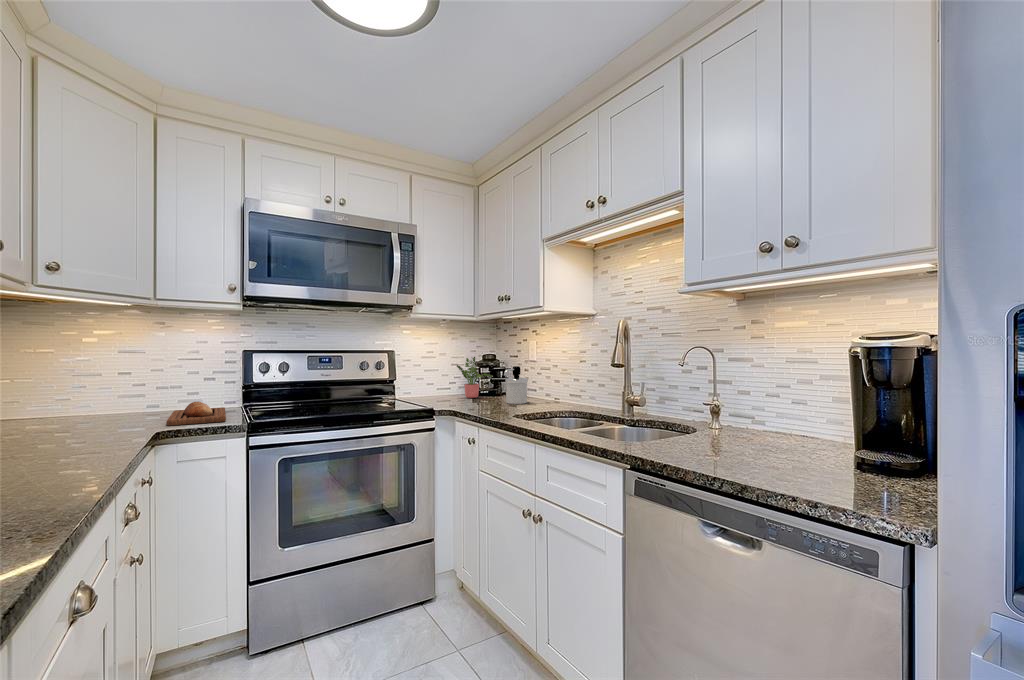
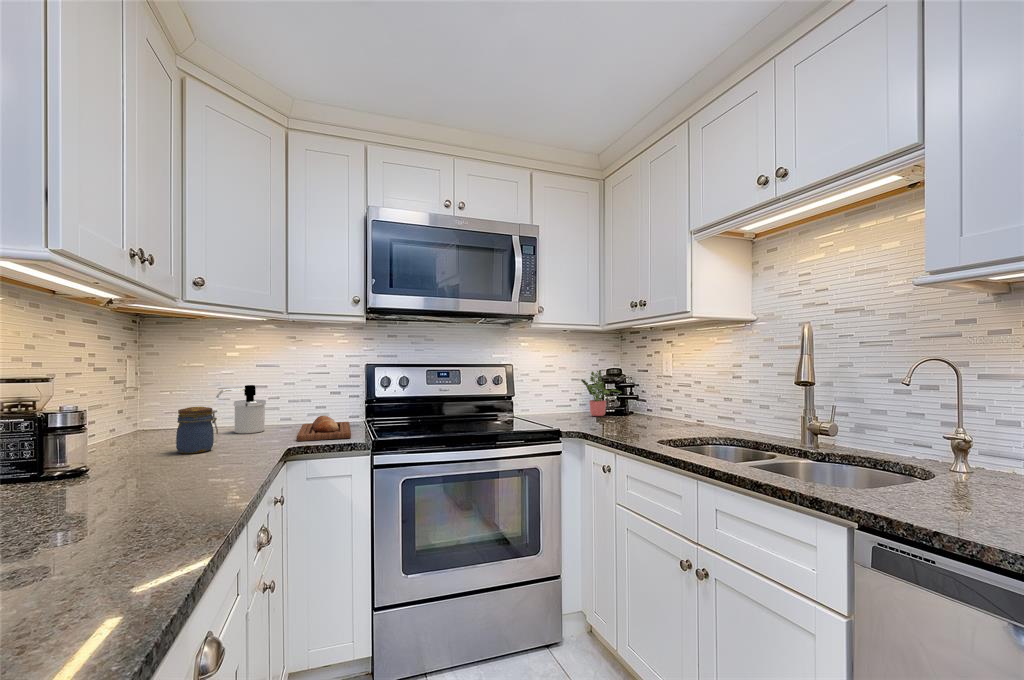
soap dispenser: present [504,366,528,404] -> present [216,385,266,433]
jar: none [28,393,77,440] -> present [176,407,218,453]

